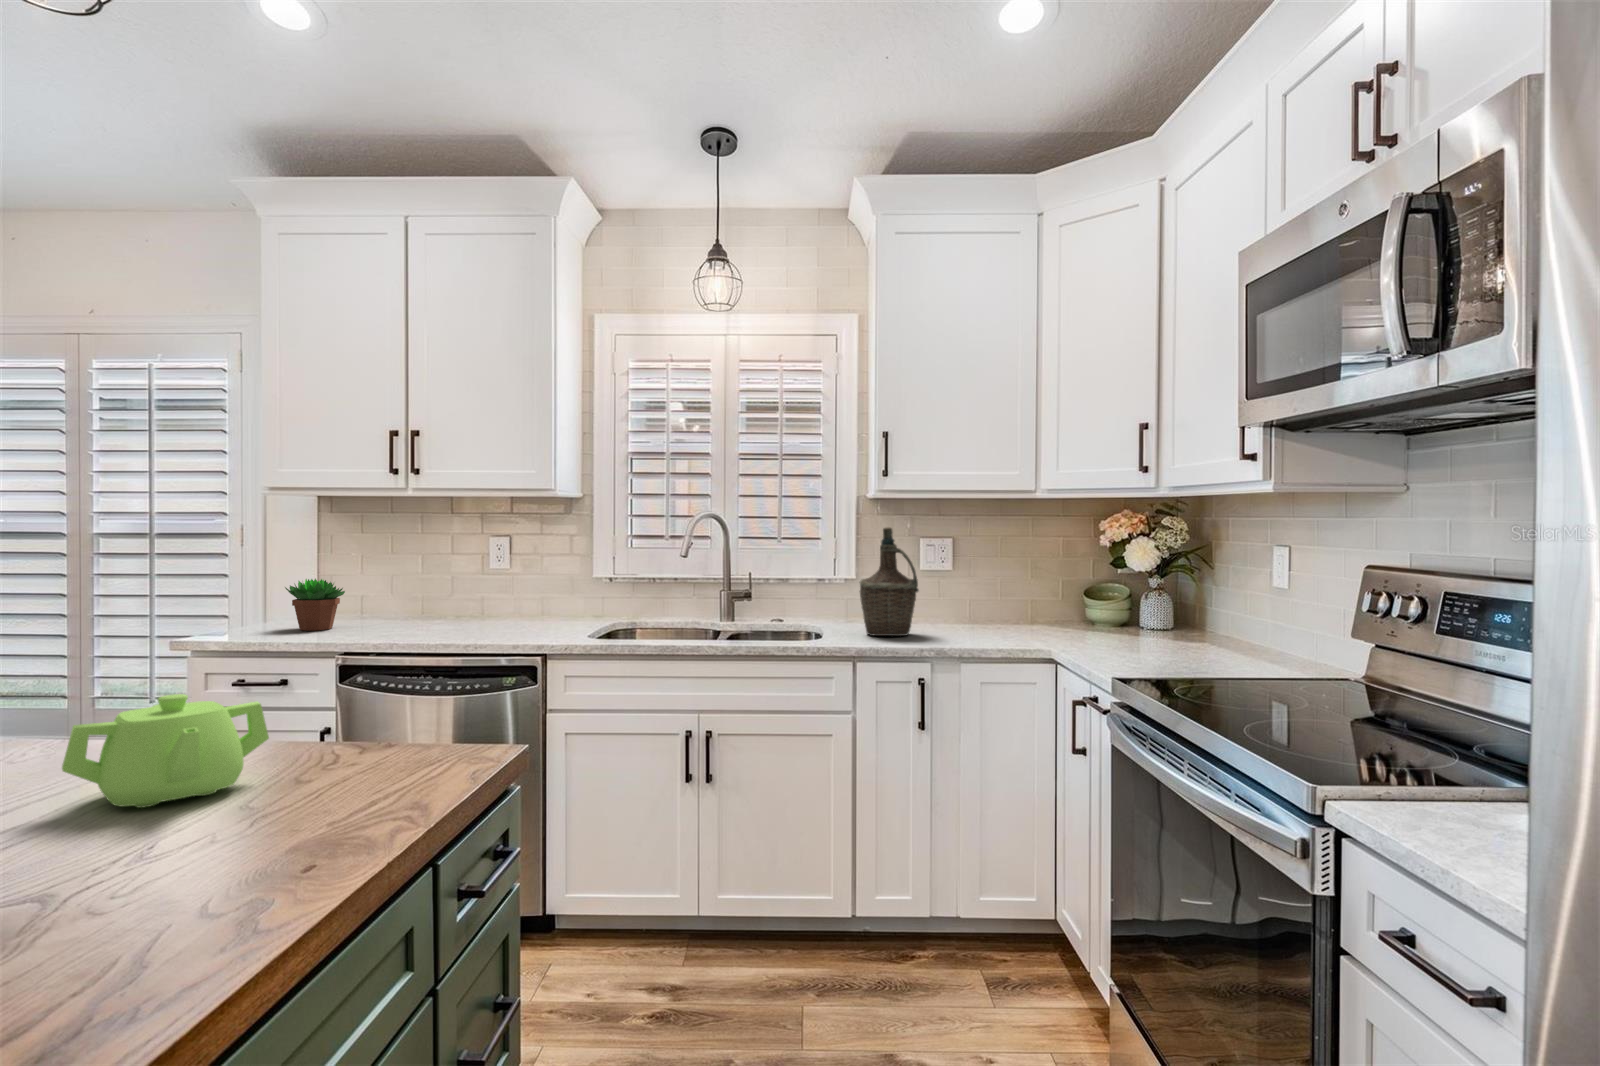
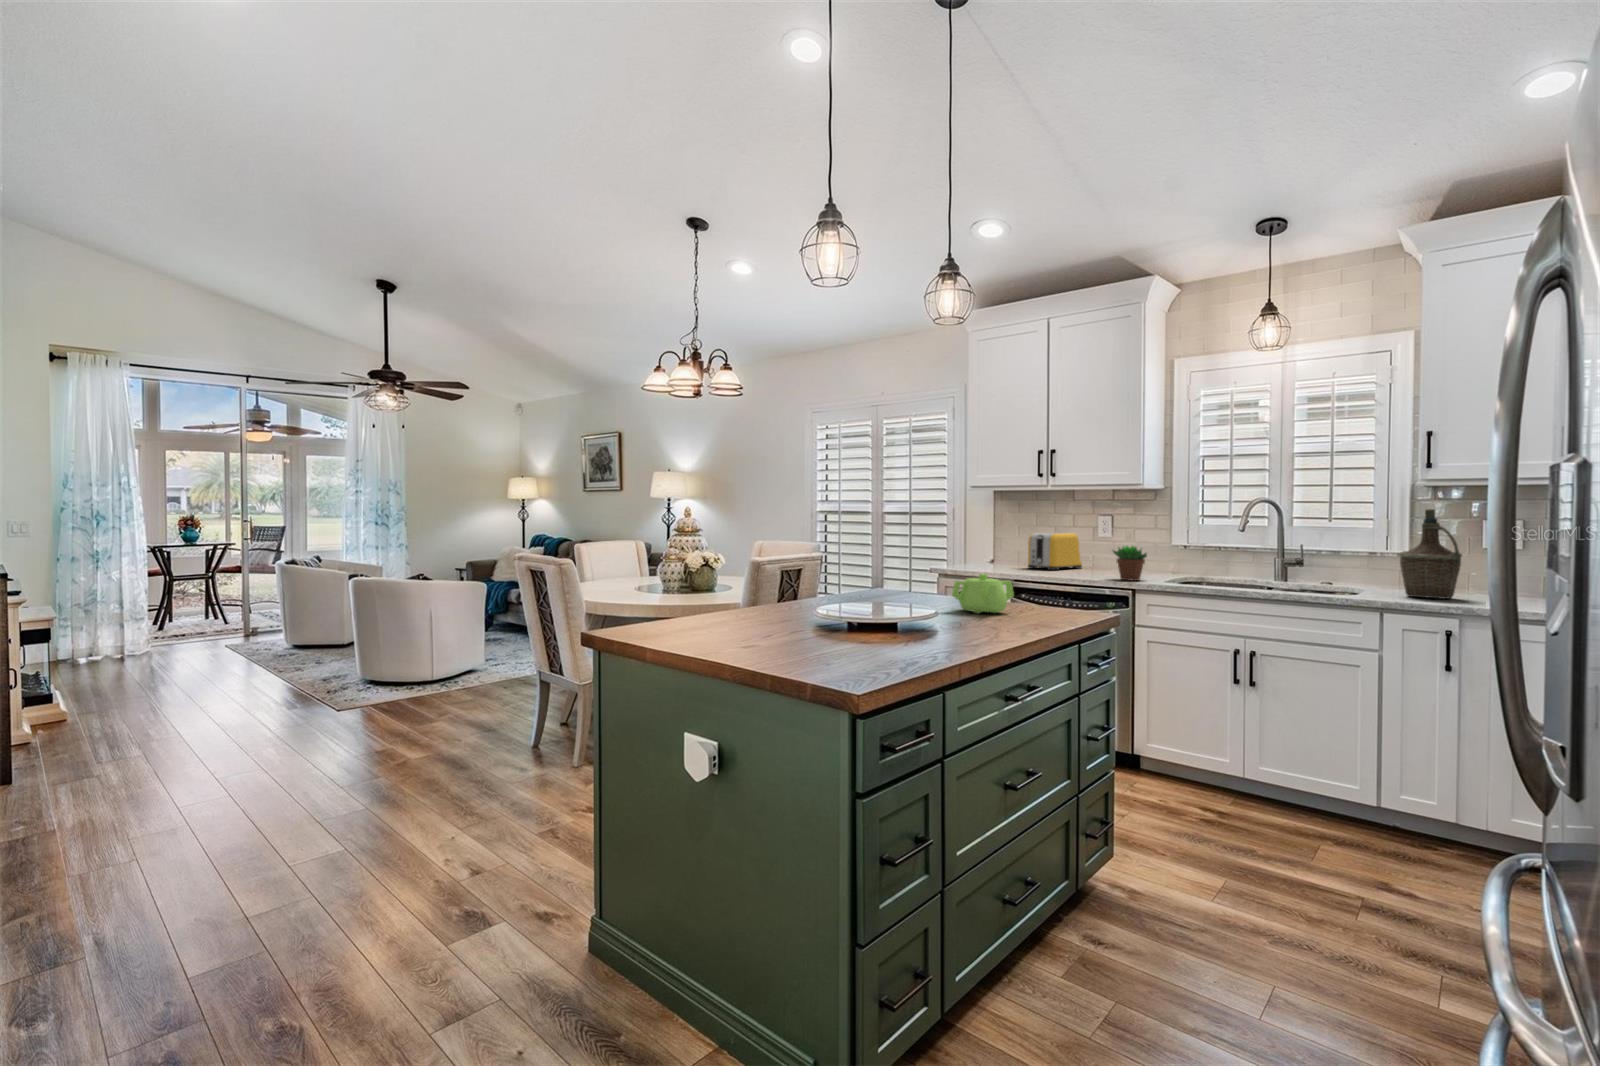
toaster: none [377,562,468,624] -> present [1028,533,1082,570]
succulent plant: present [285,579,345,631] -> present [1113,546,1147,581]

